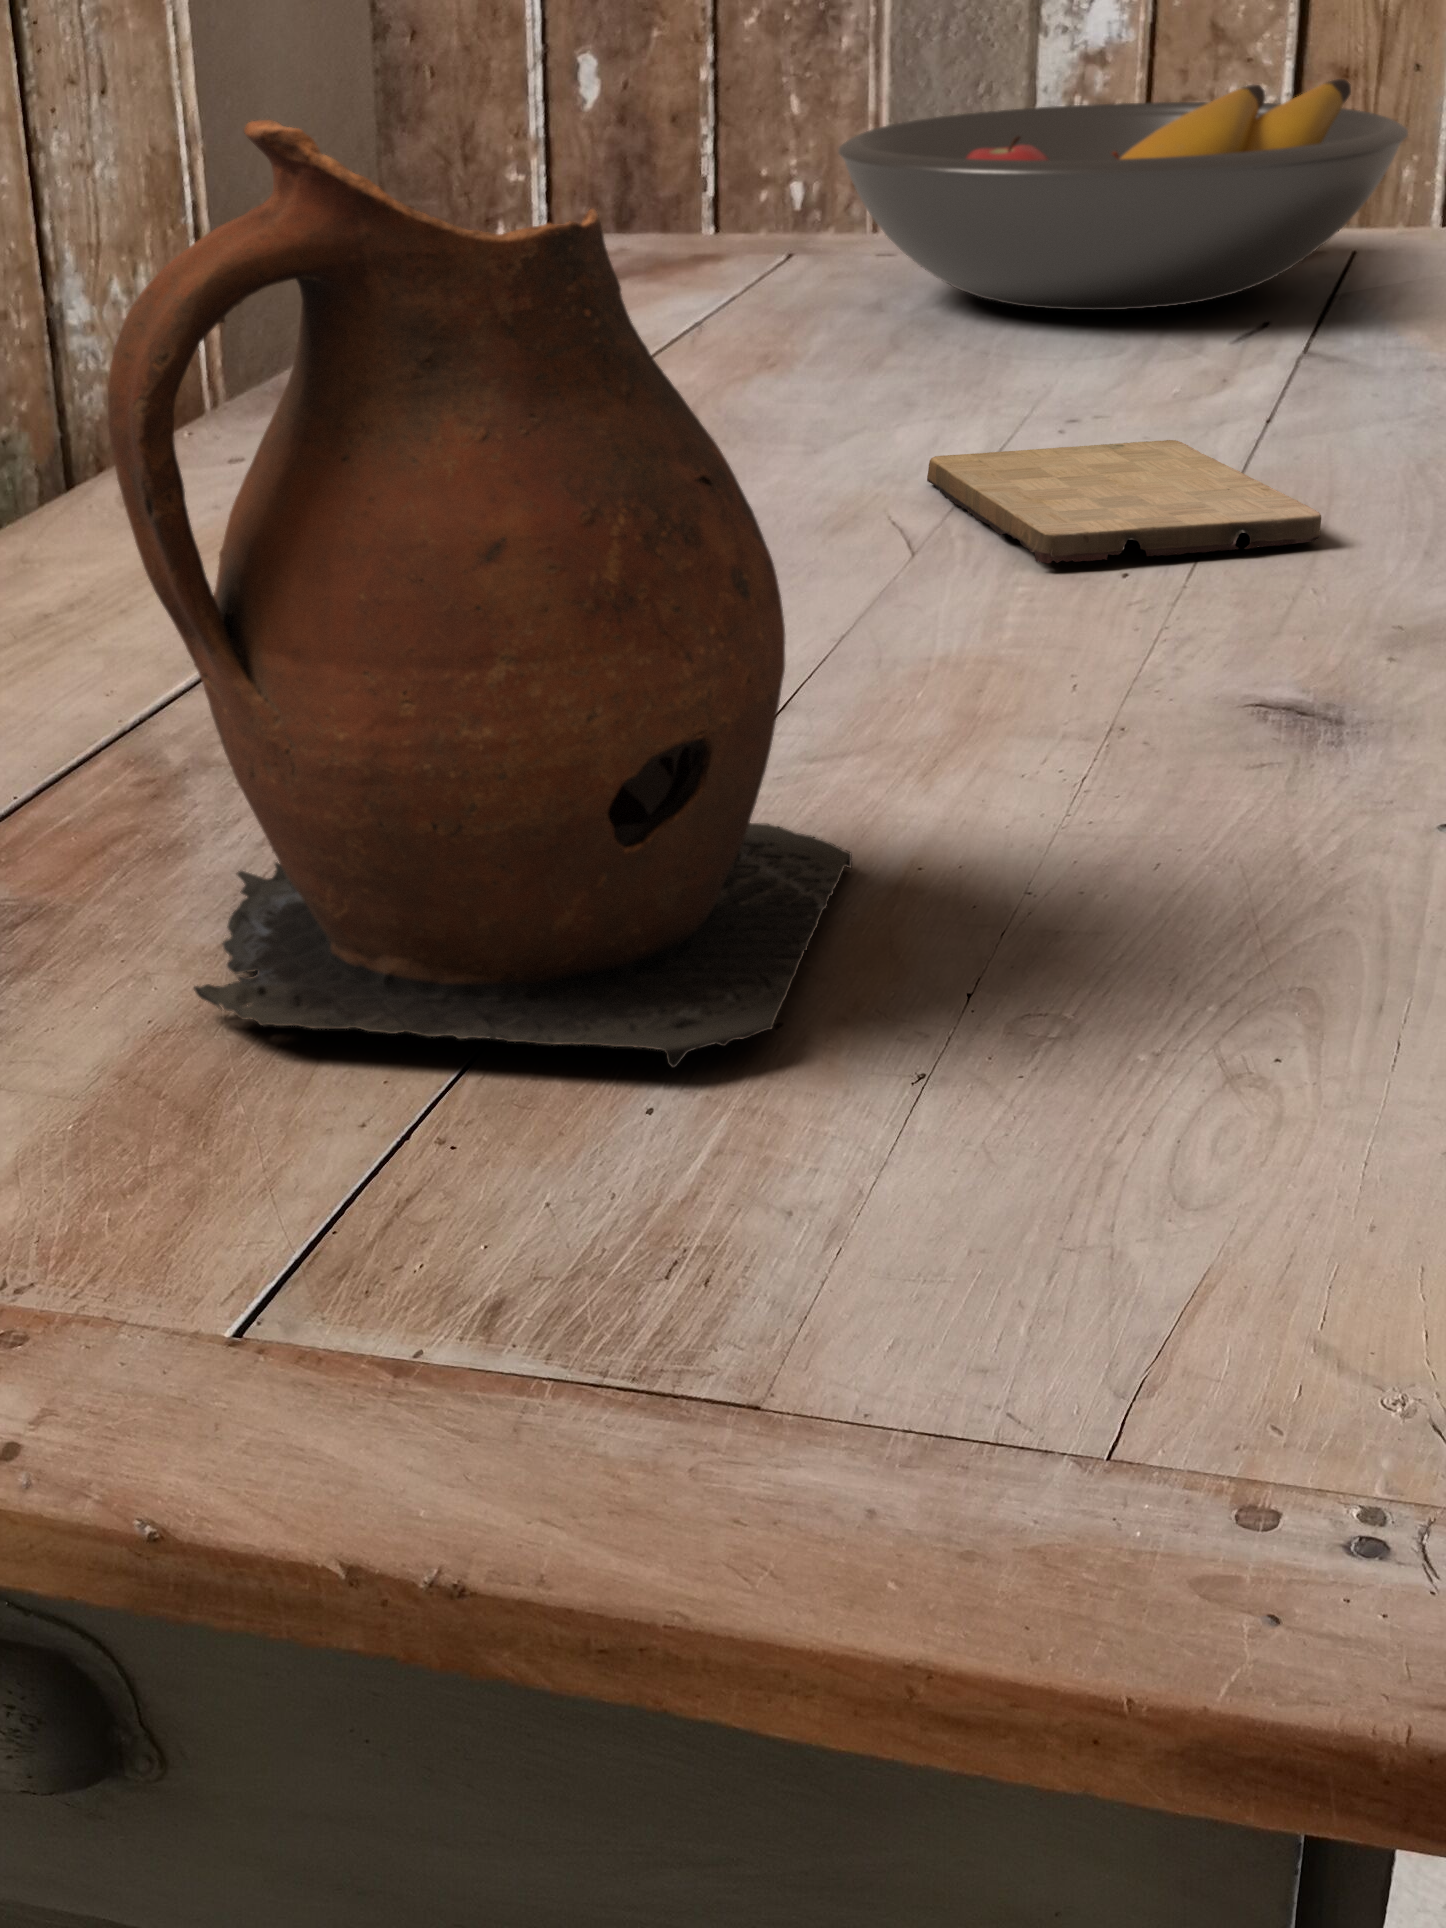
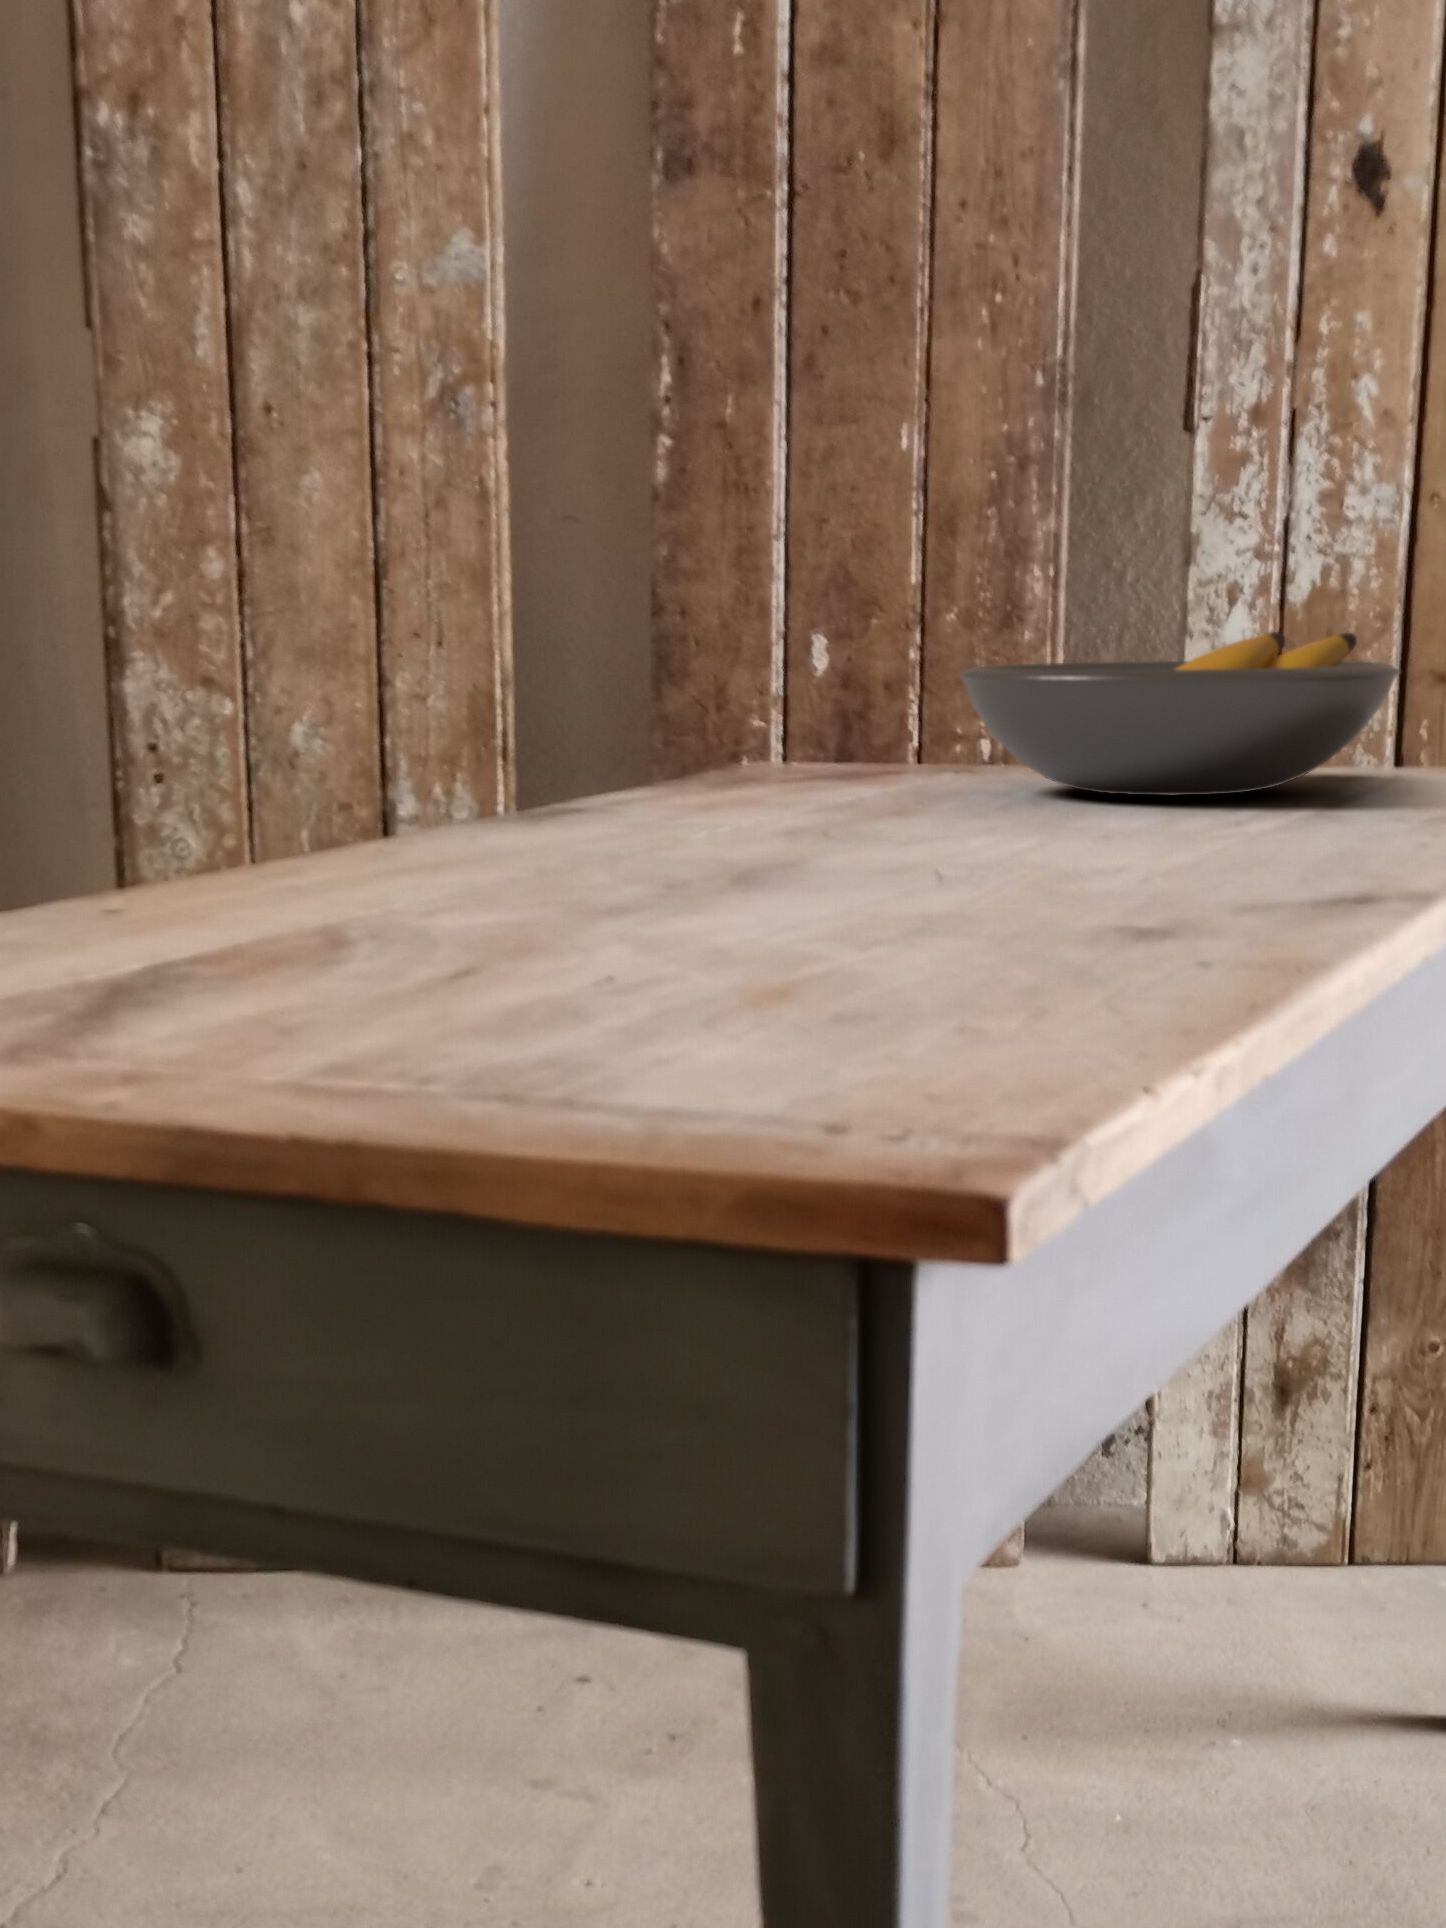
ceramic pitcher: present [108,120,852,1068] -> none [210,434,718,1018]
cutting board: present [927,440,1321,564] -> none [938,836,1195,881]

